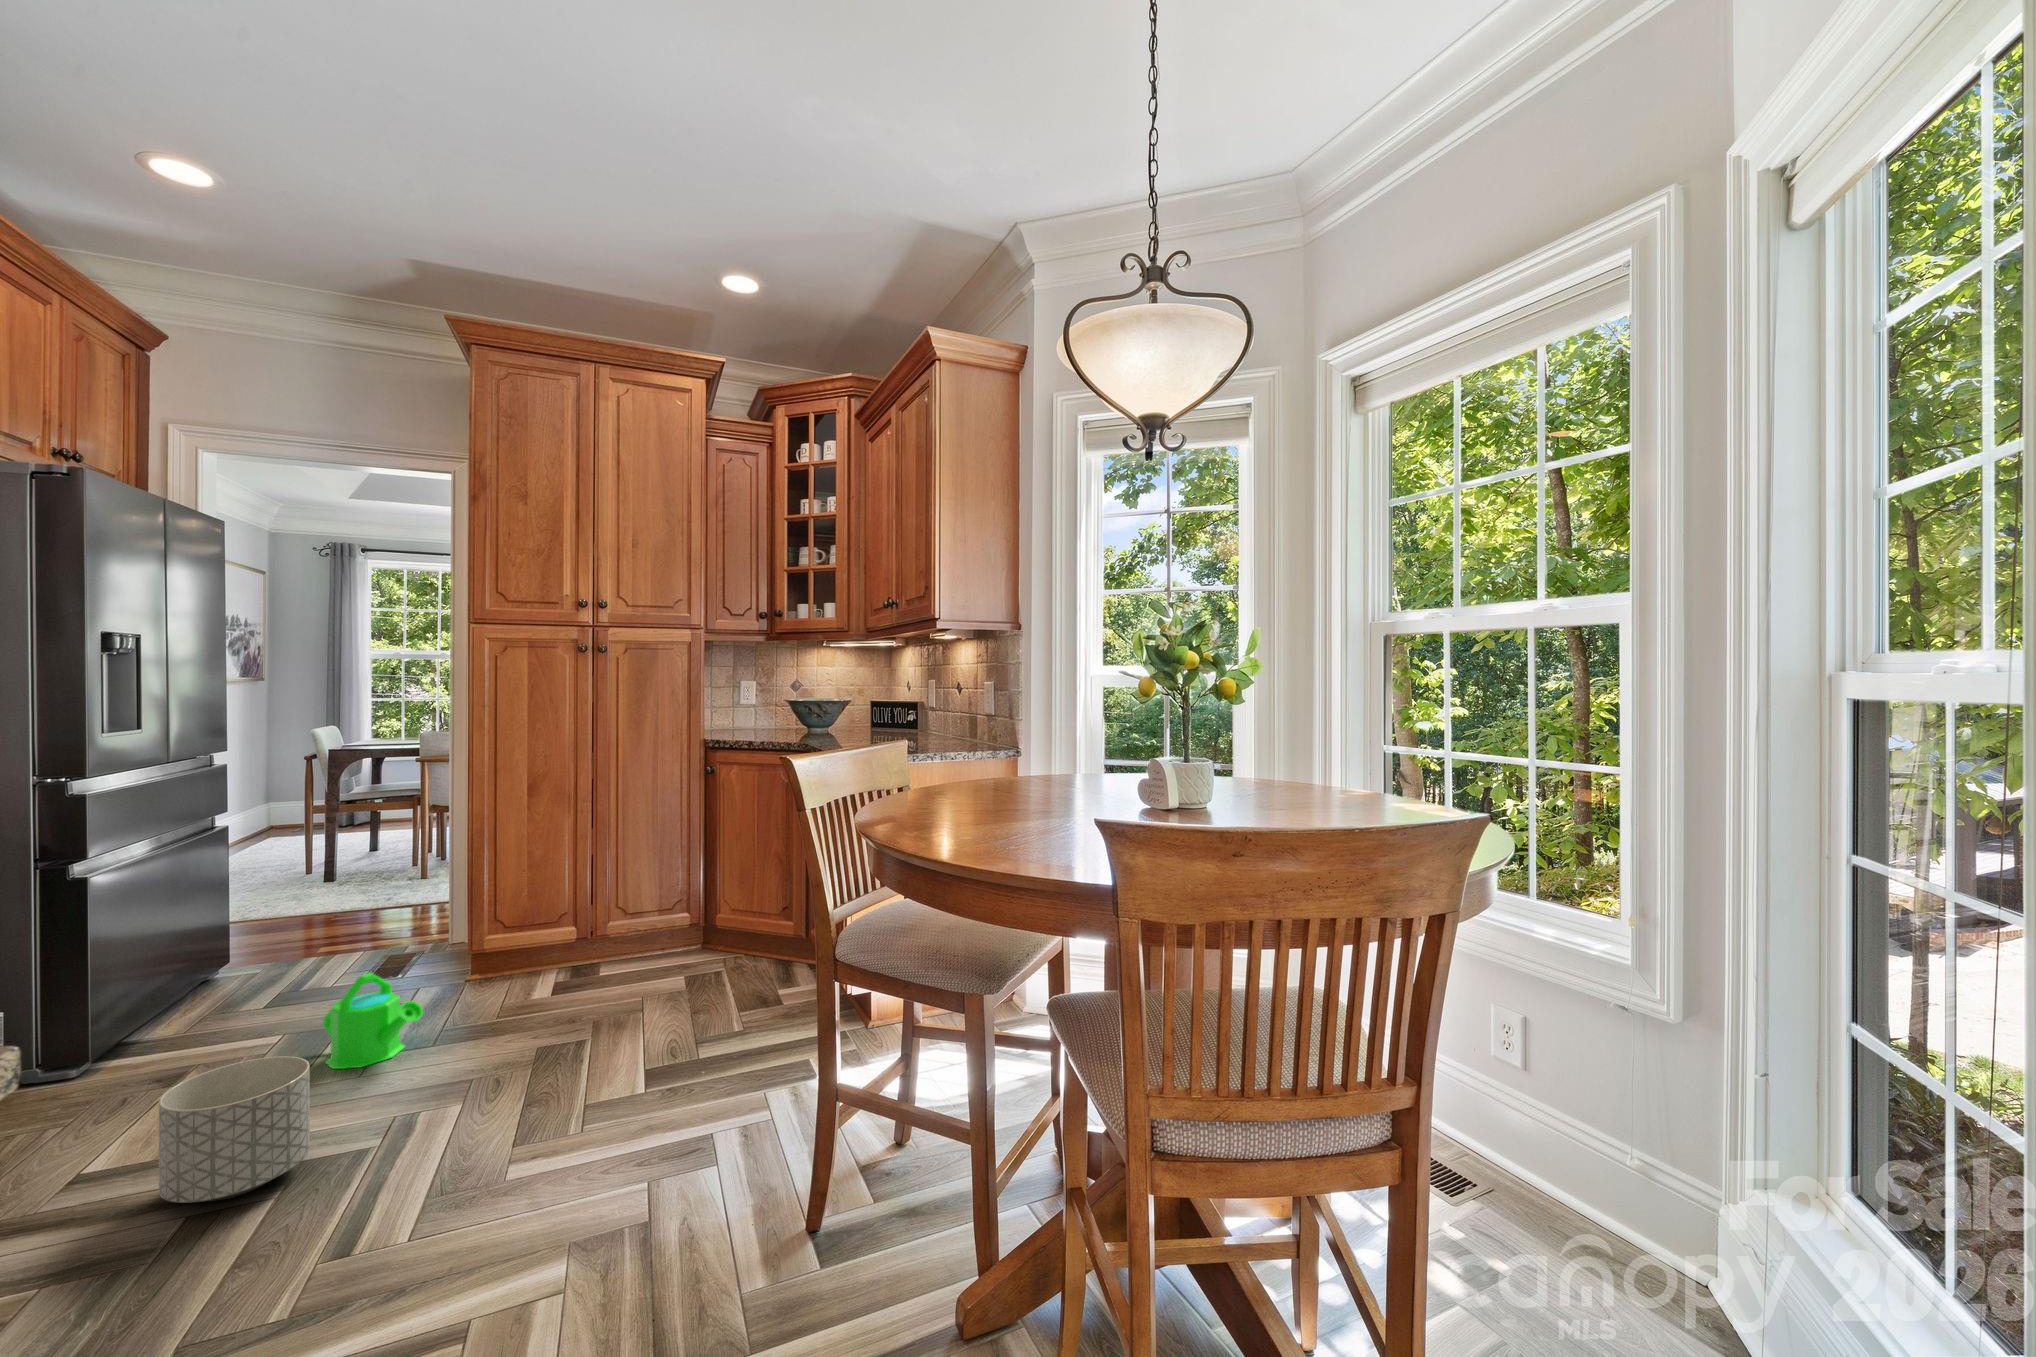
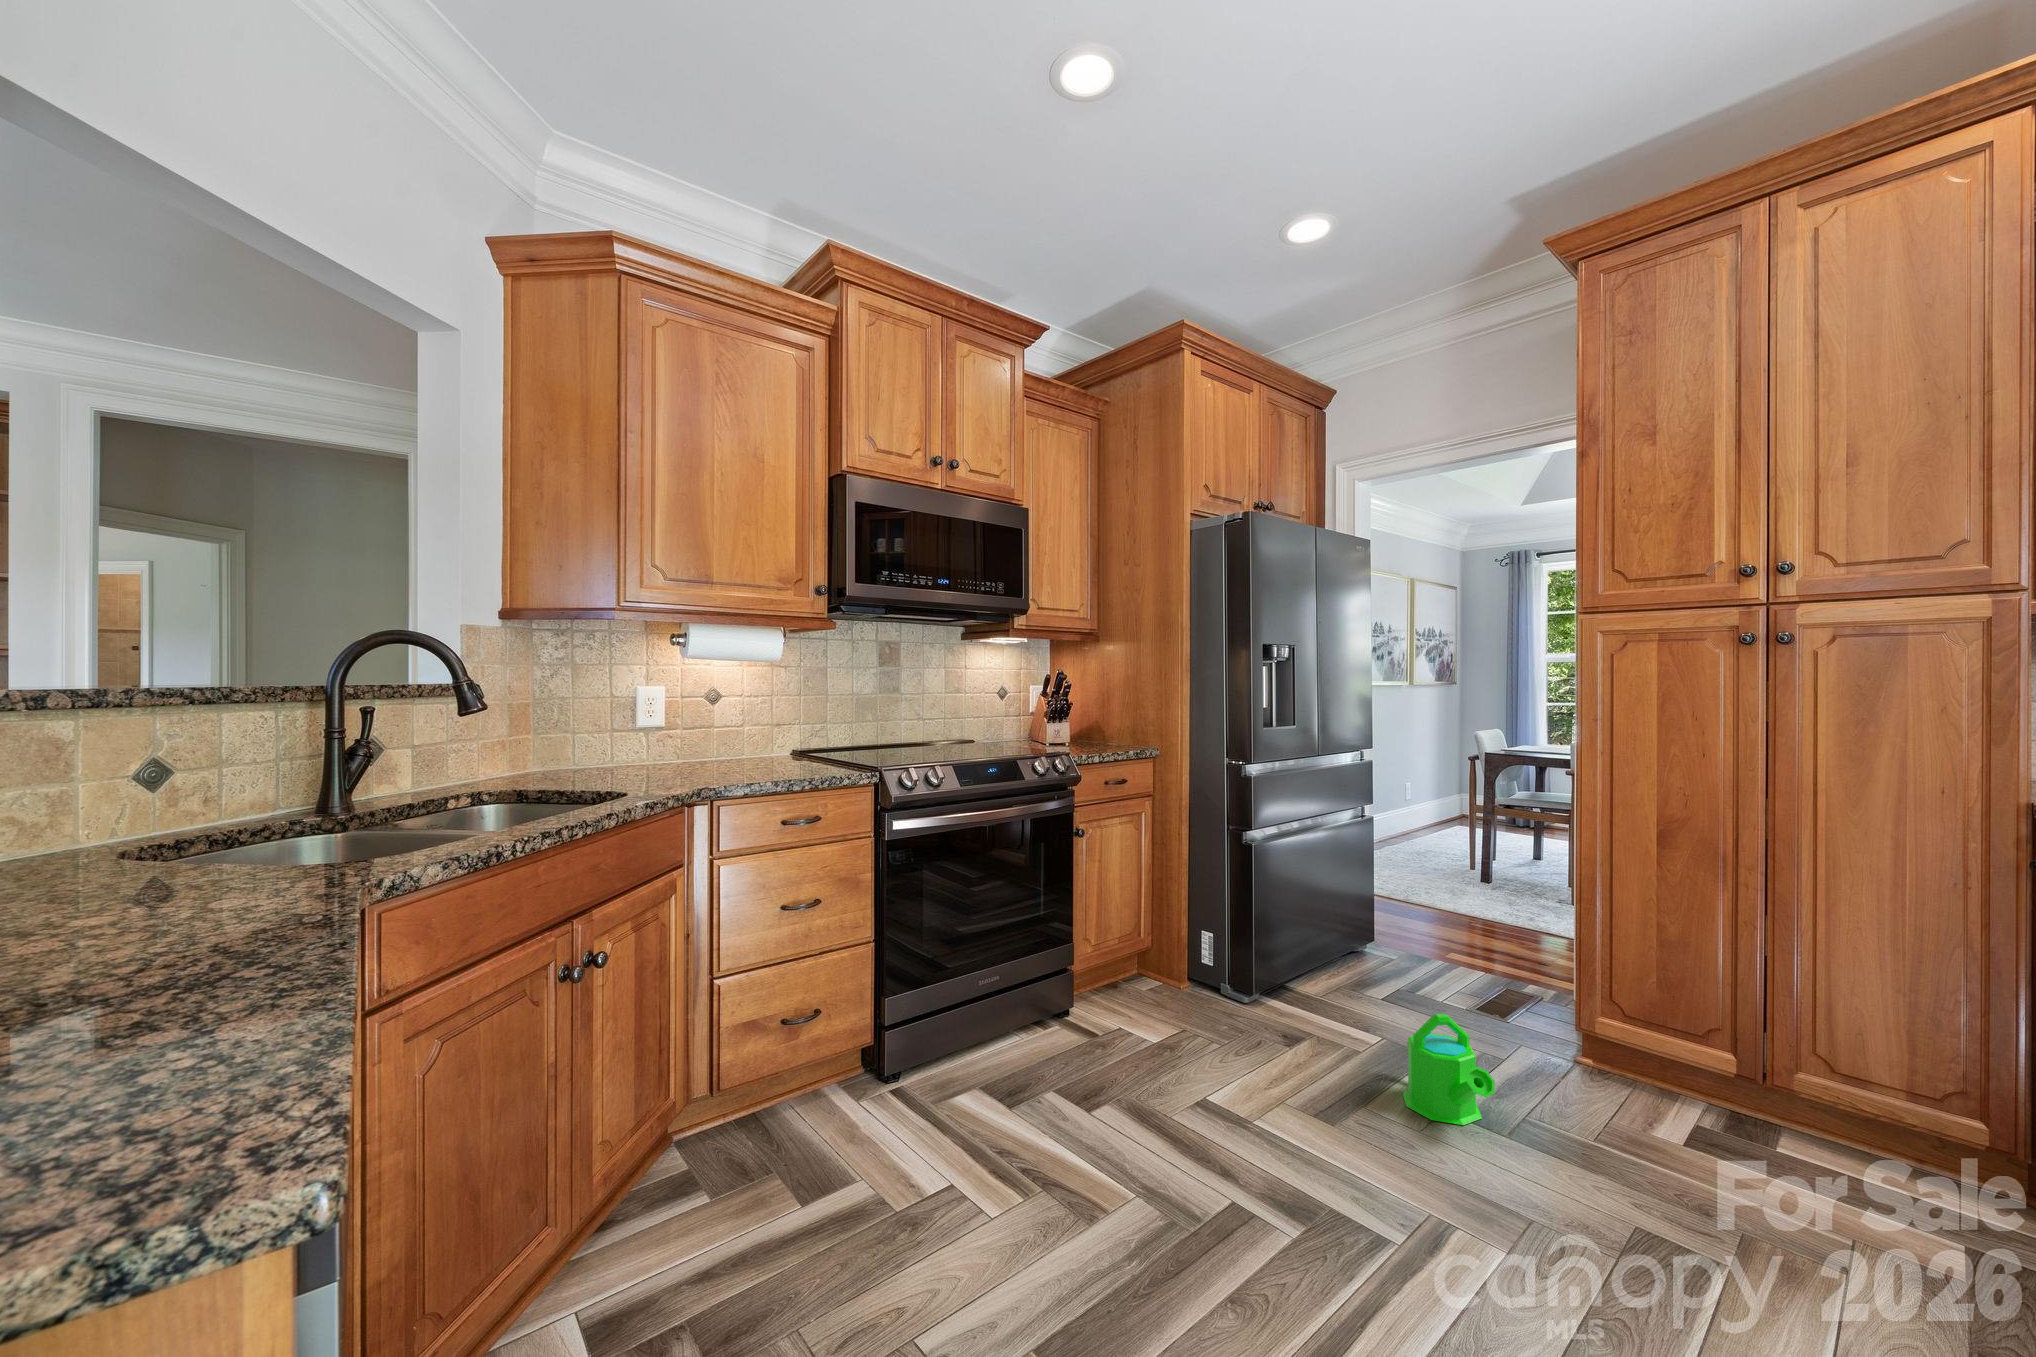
planter: present [159,1056,310,1203] -> none [1226,1064,1343,1215]

